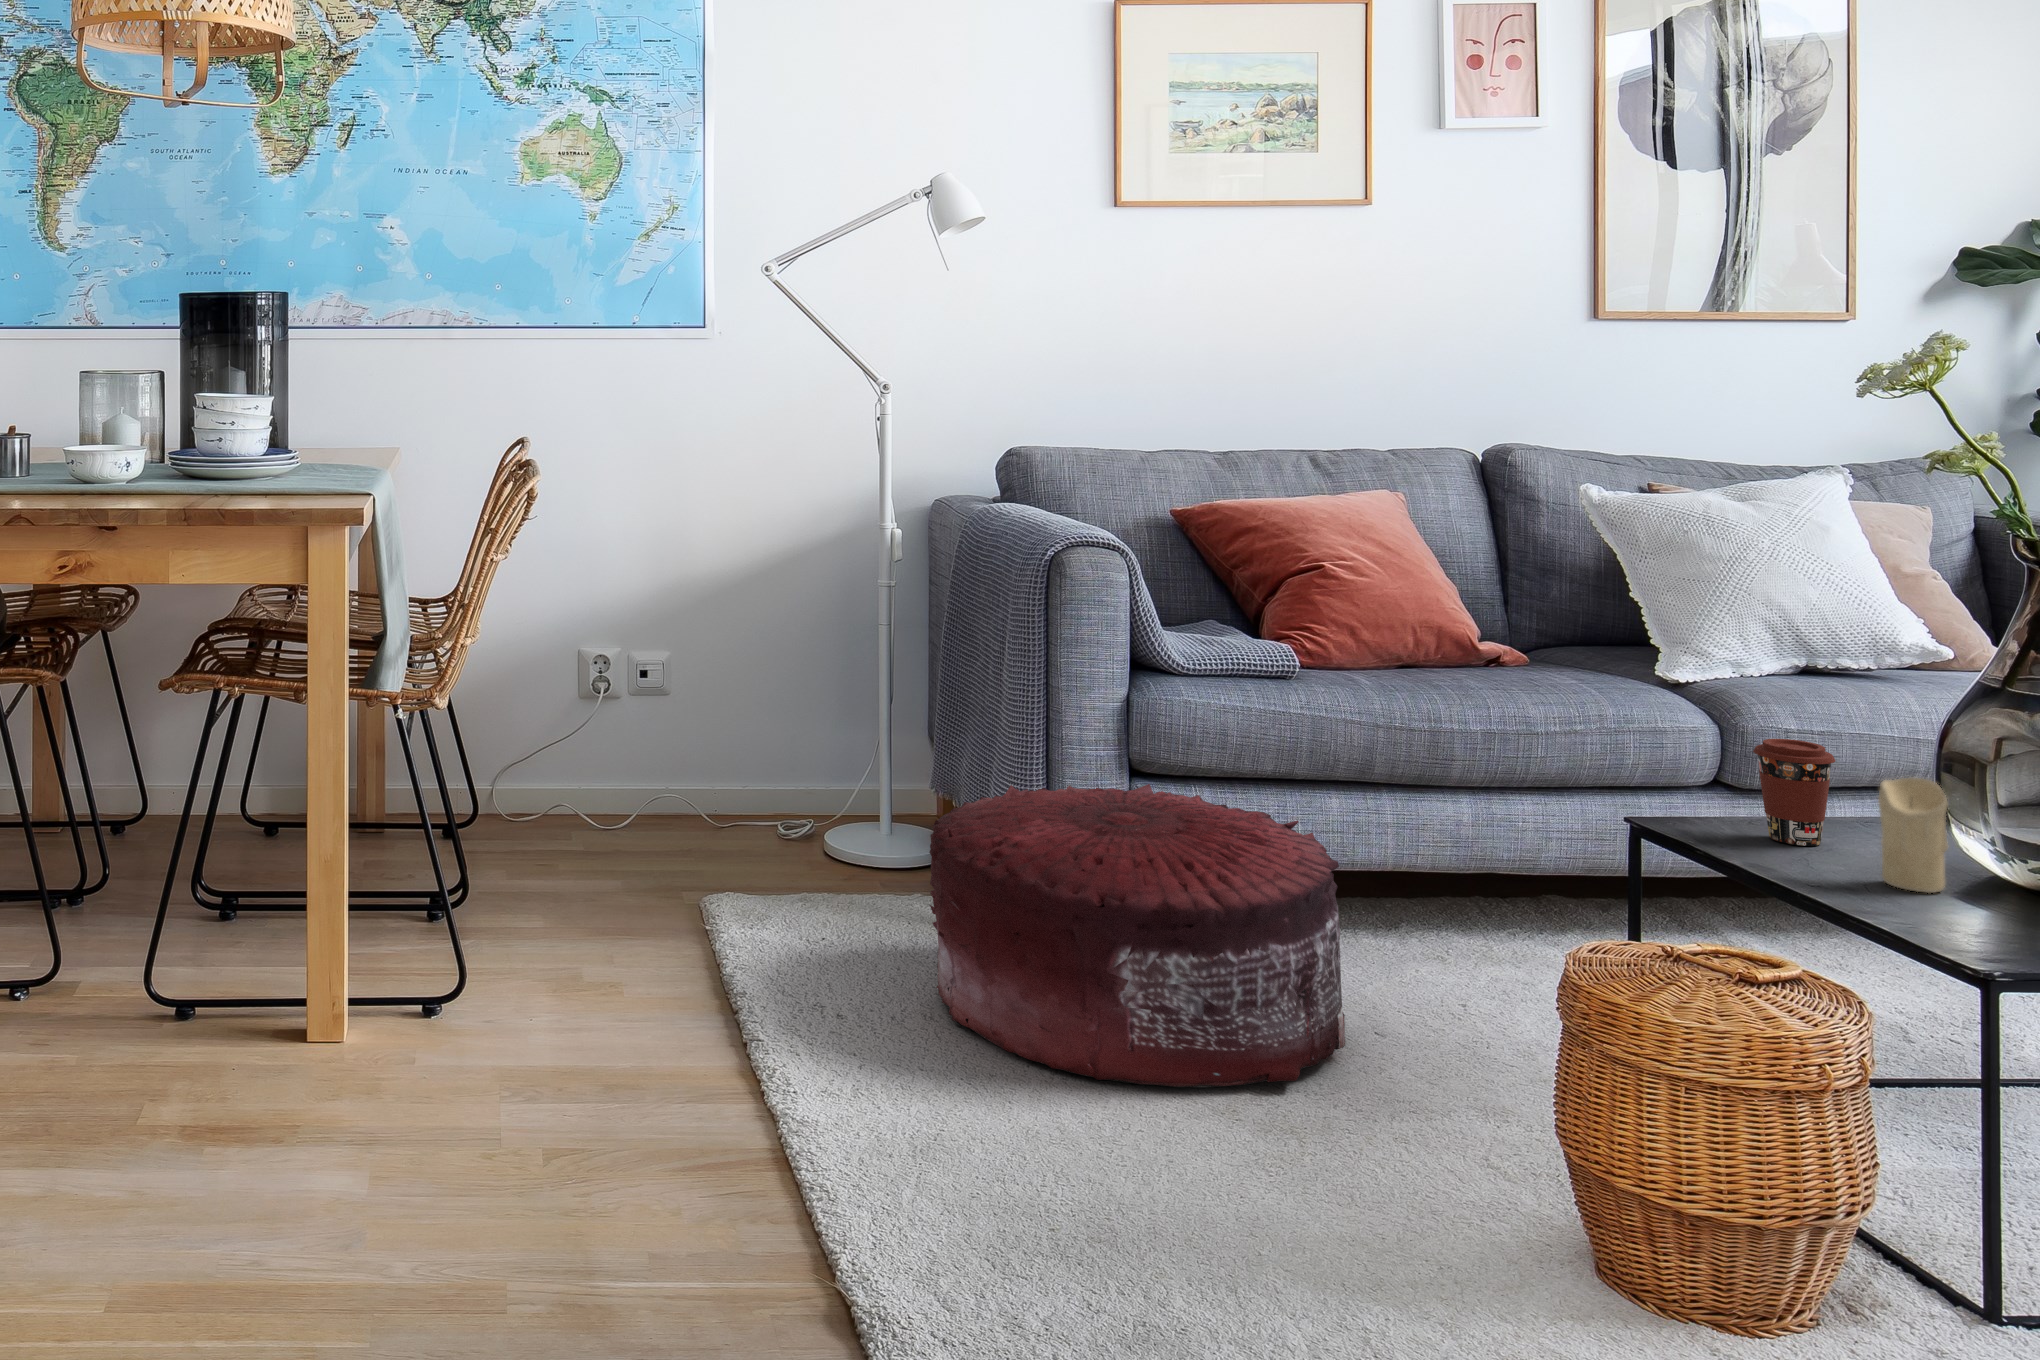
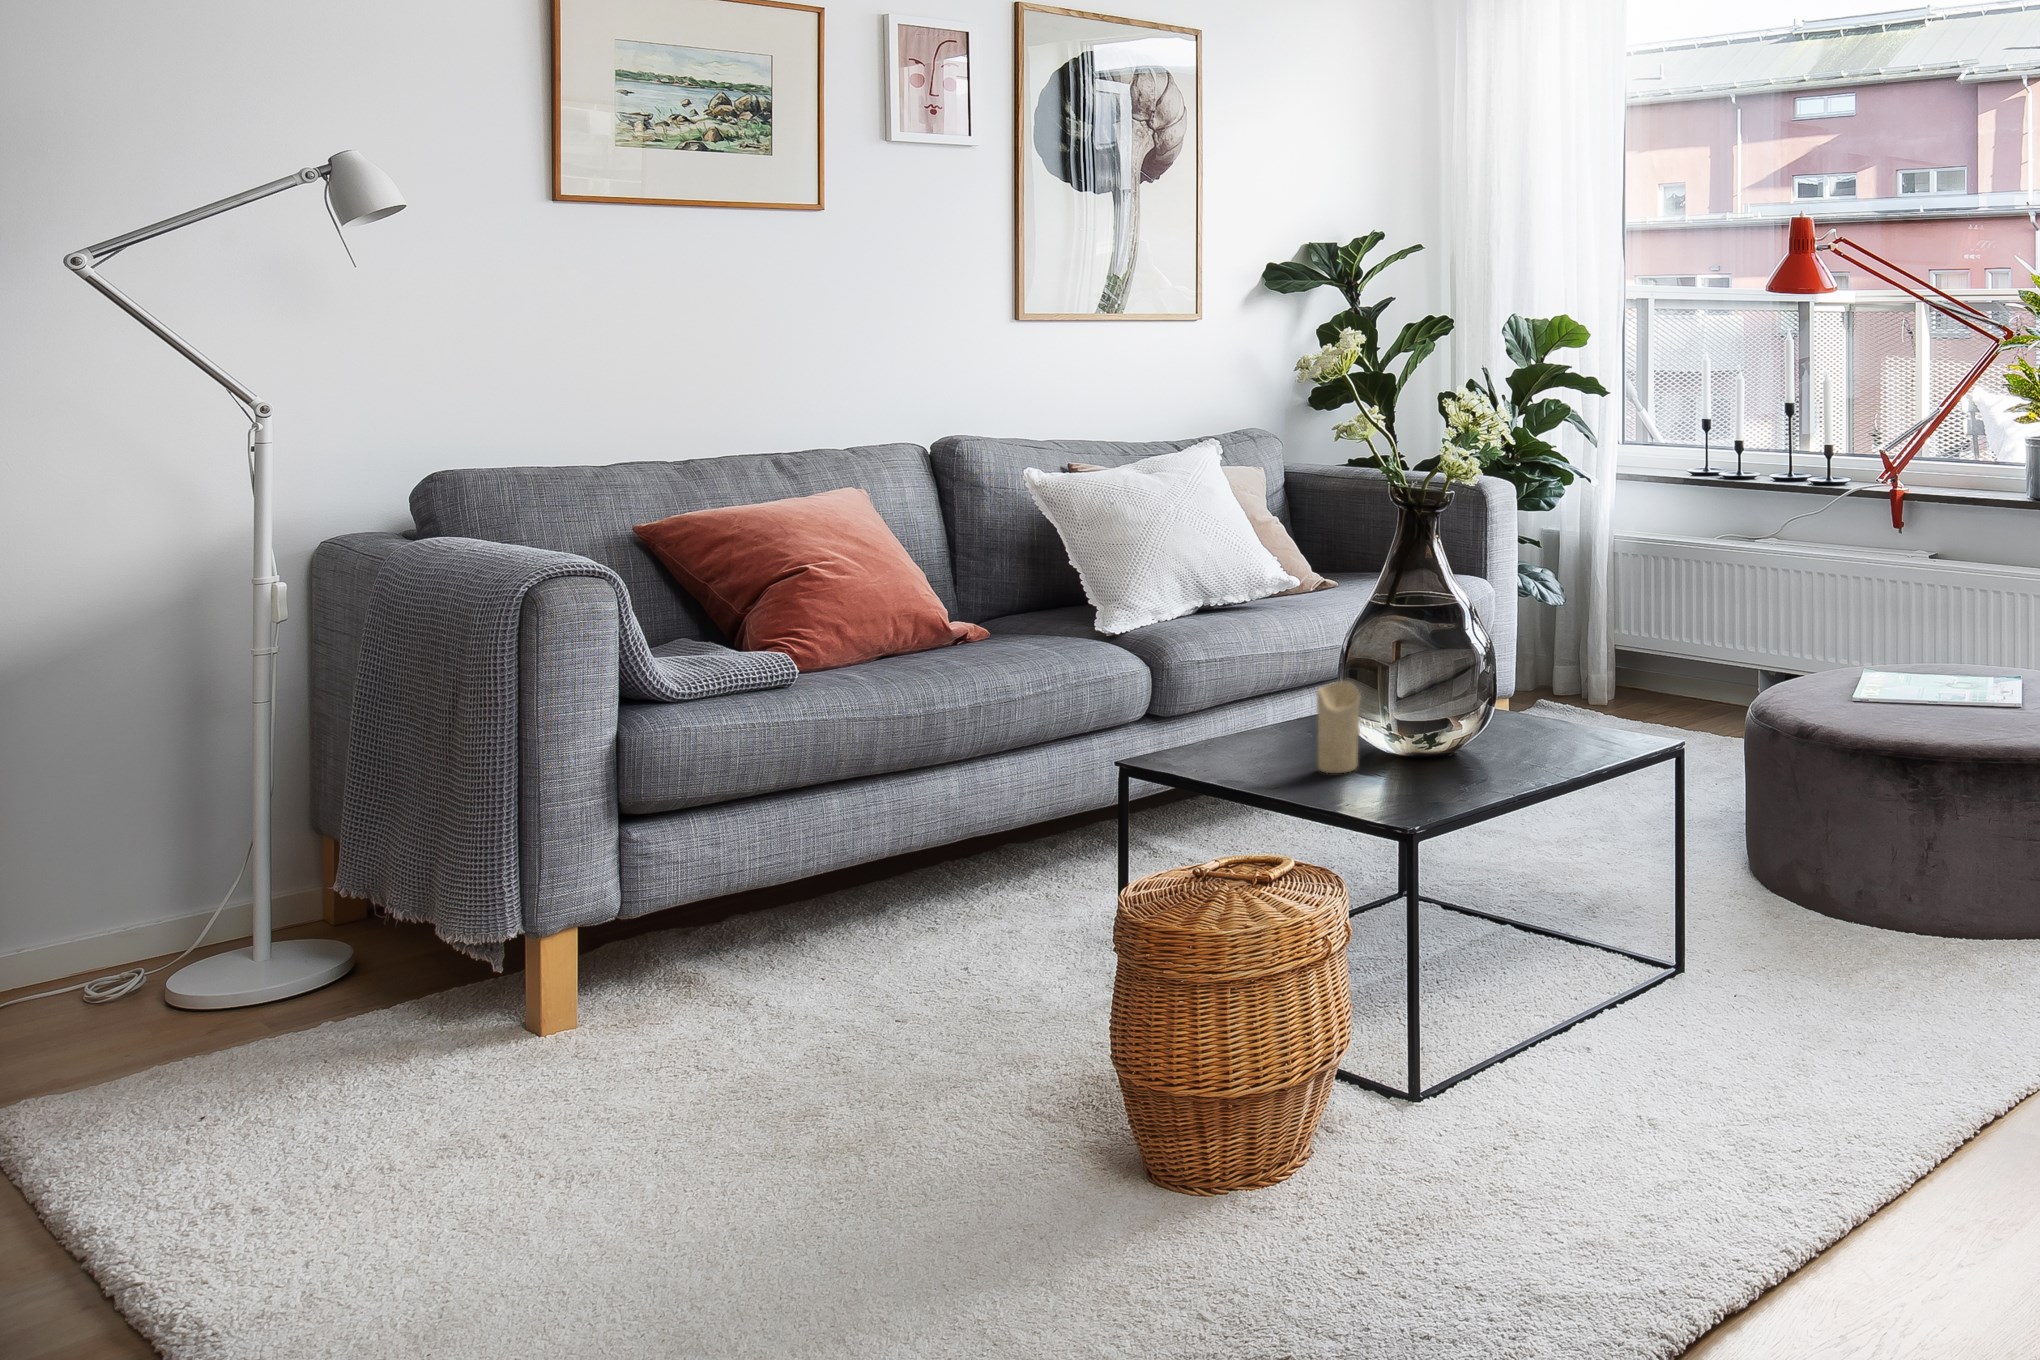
coffee cup: present [1753,739,1836,846] -> none [1218,668,1275,756]
pouf: present [929,784,1345,1087] -> none [390,834,878,1188]

